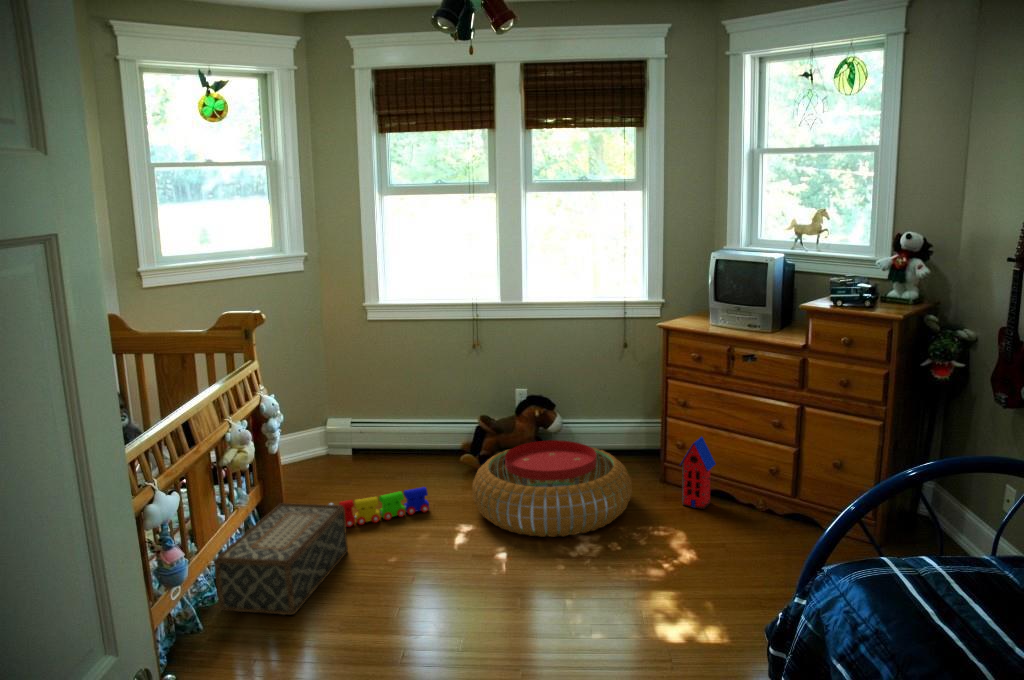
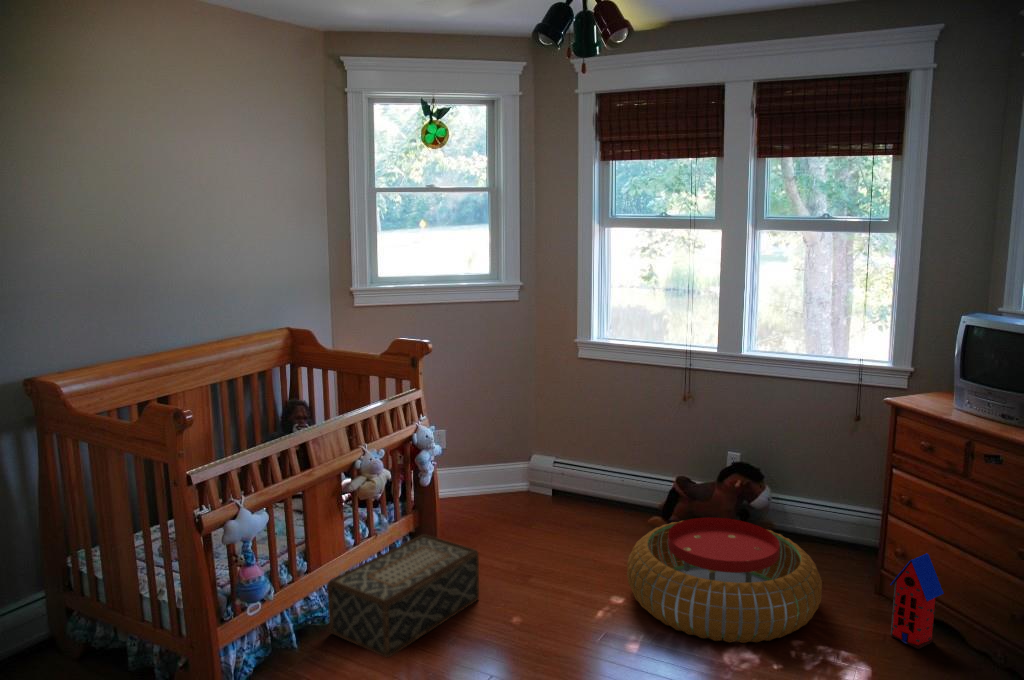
toy train: present [328,487,429,527] -> none [475,542,585,572]

